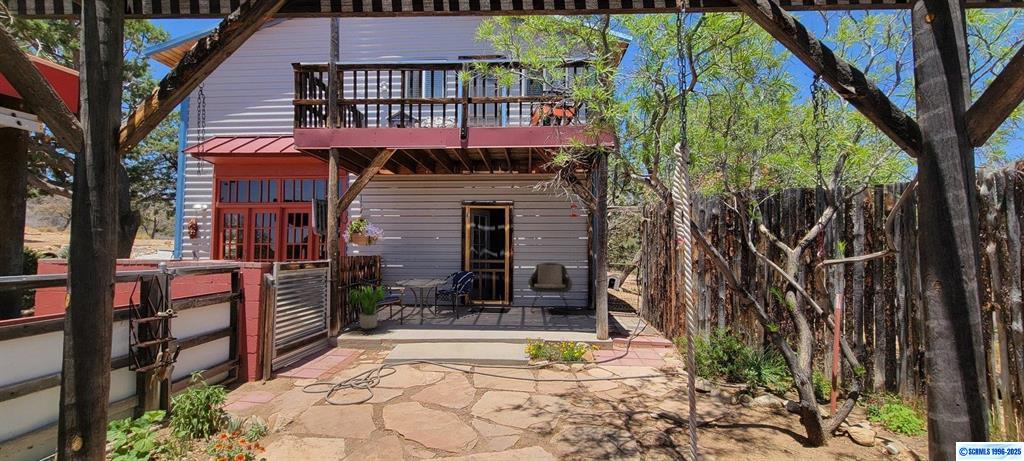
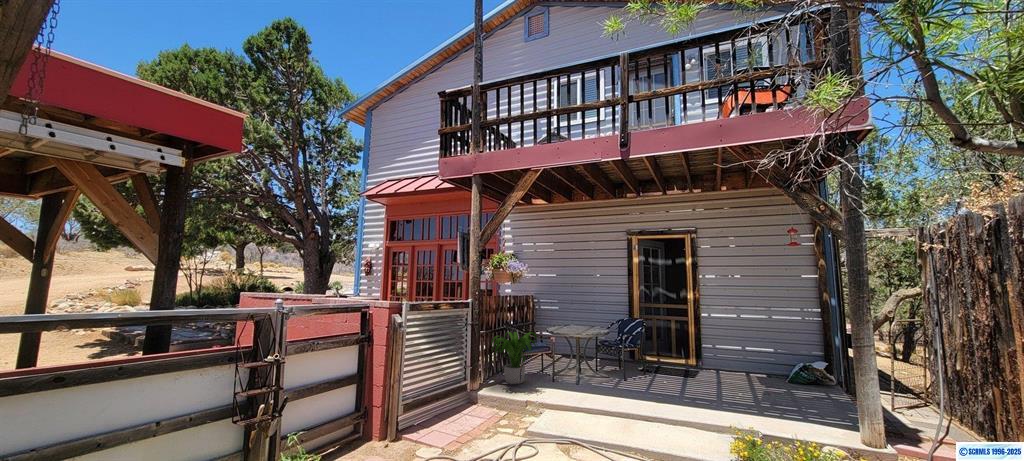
lounge chair: present [528,263,572,314] -> none [723,310,795,388]

